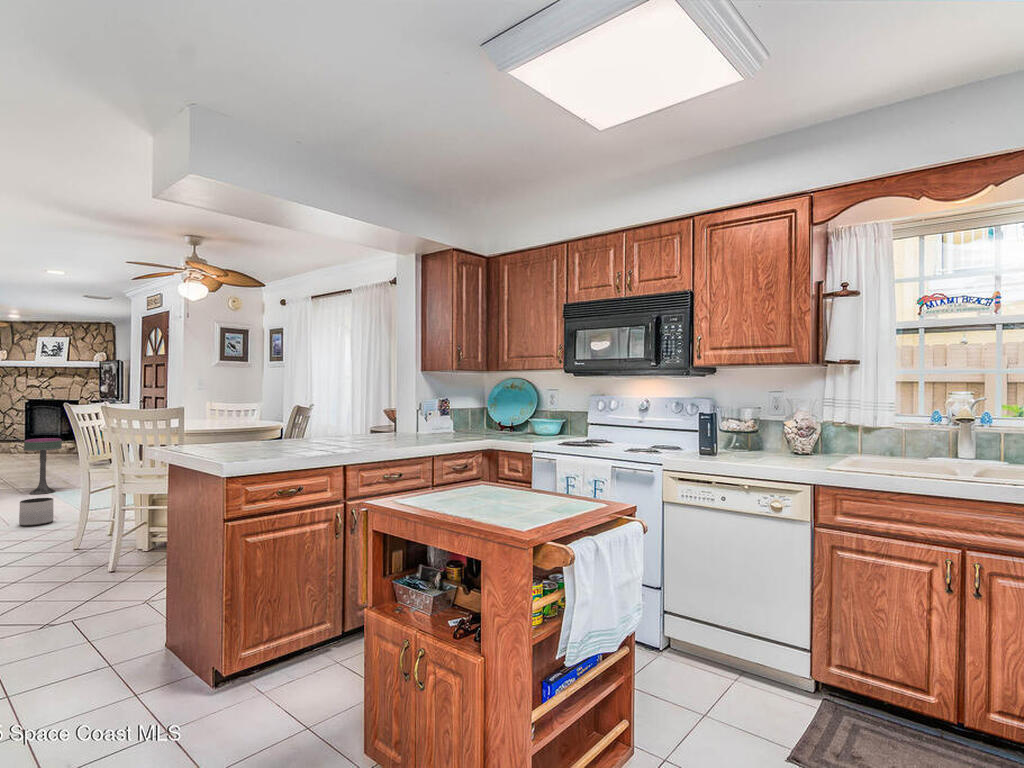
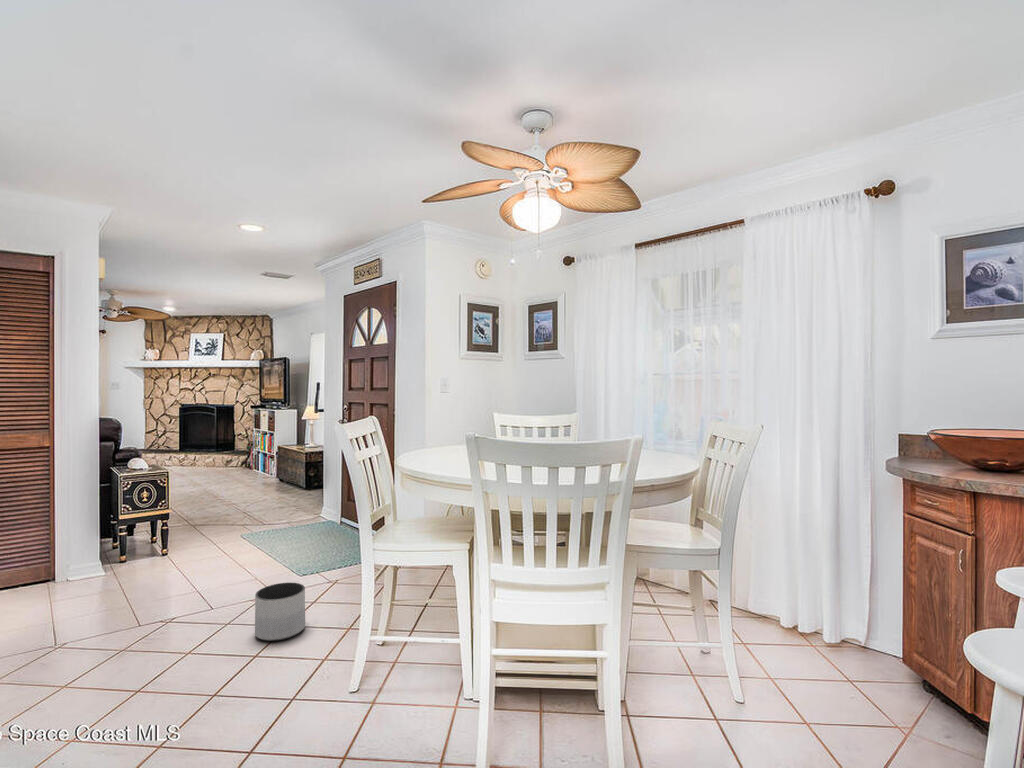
bar stool: present [24,438,62,494] -> none [217,463,264,546]

